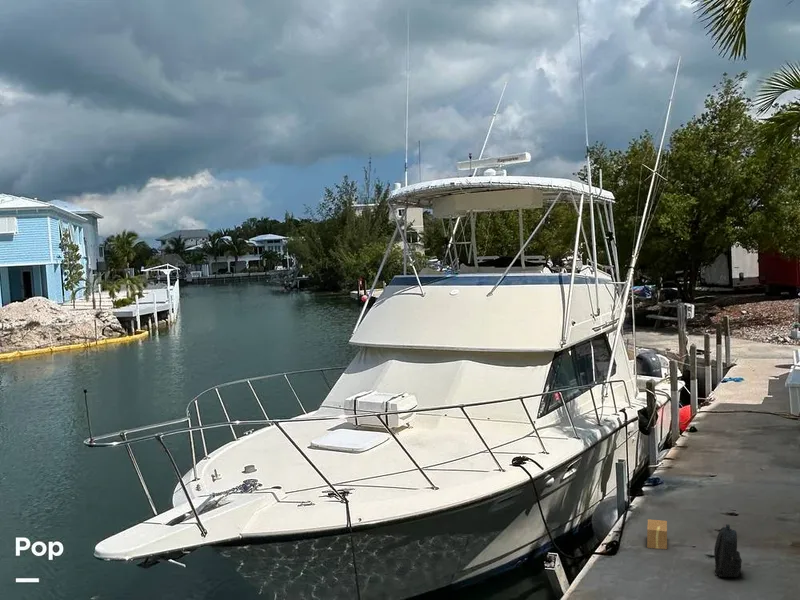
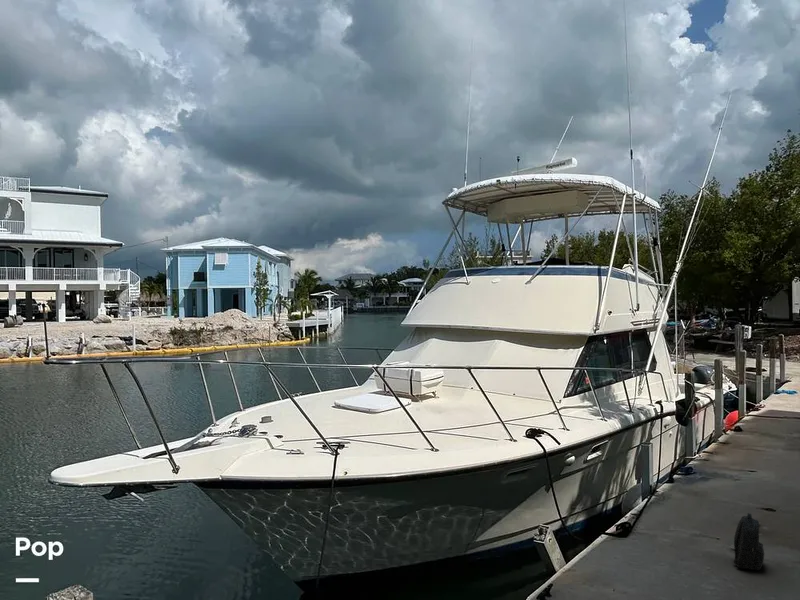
cardboard box: present [647,519,667,549] -> none [666,503,689,535]

